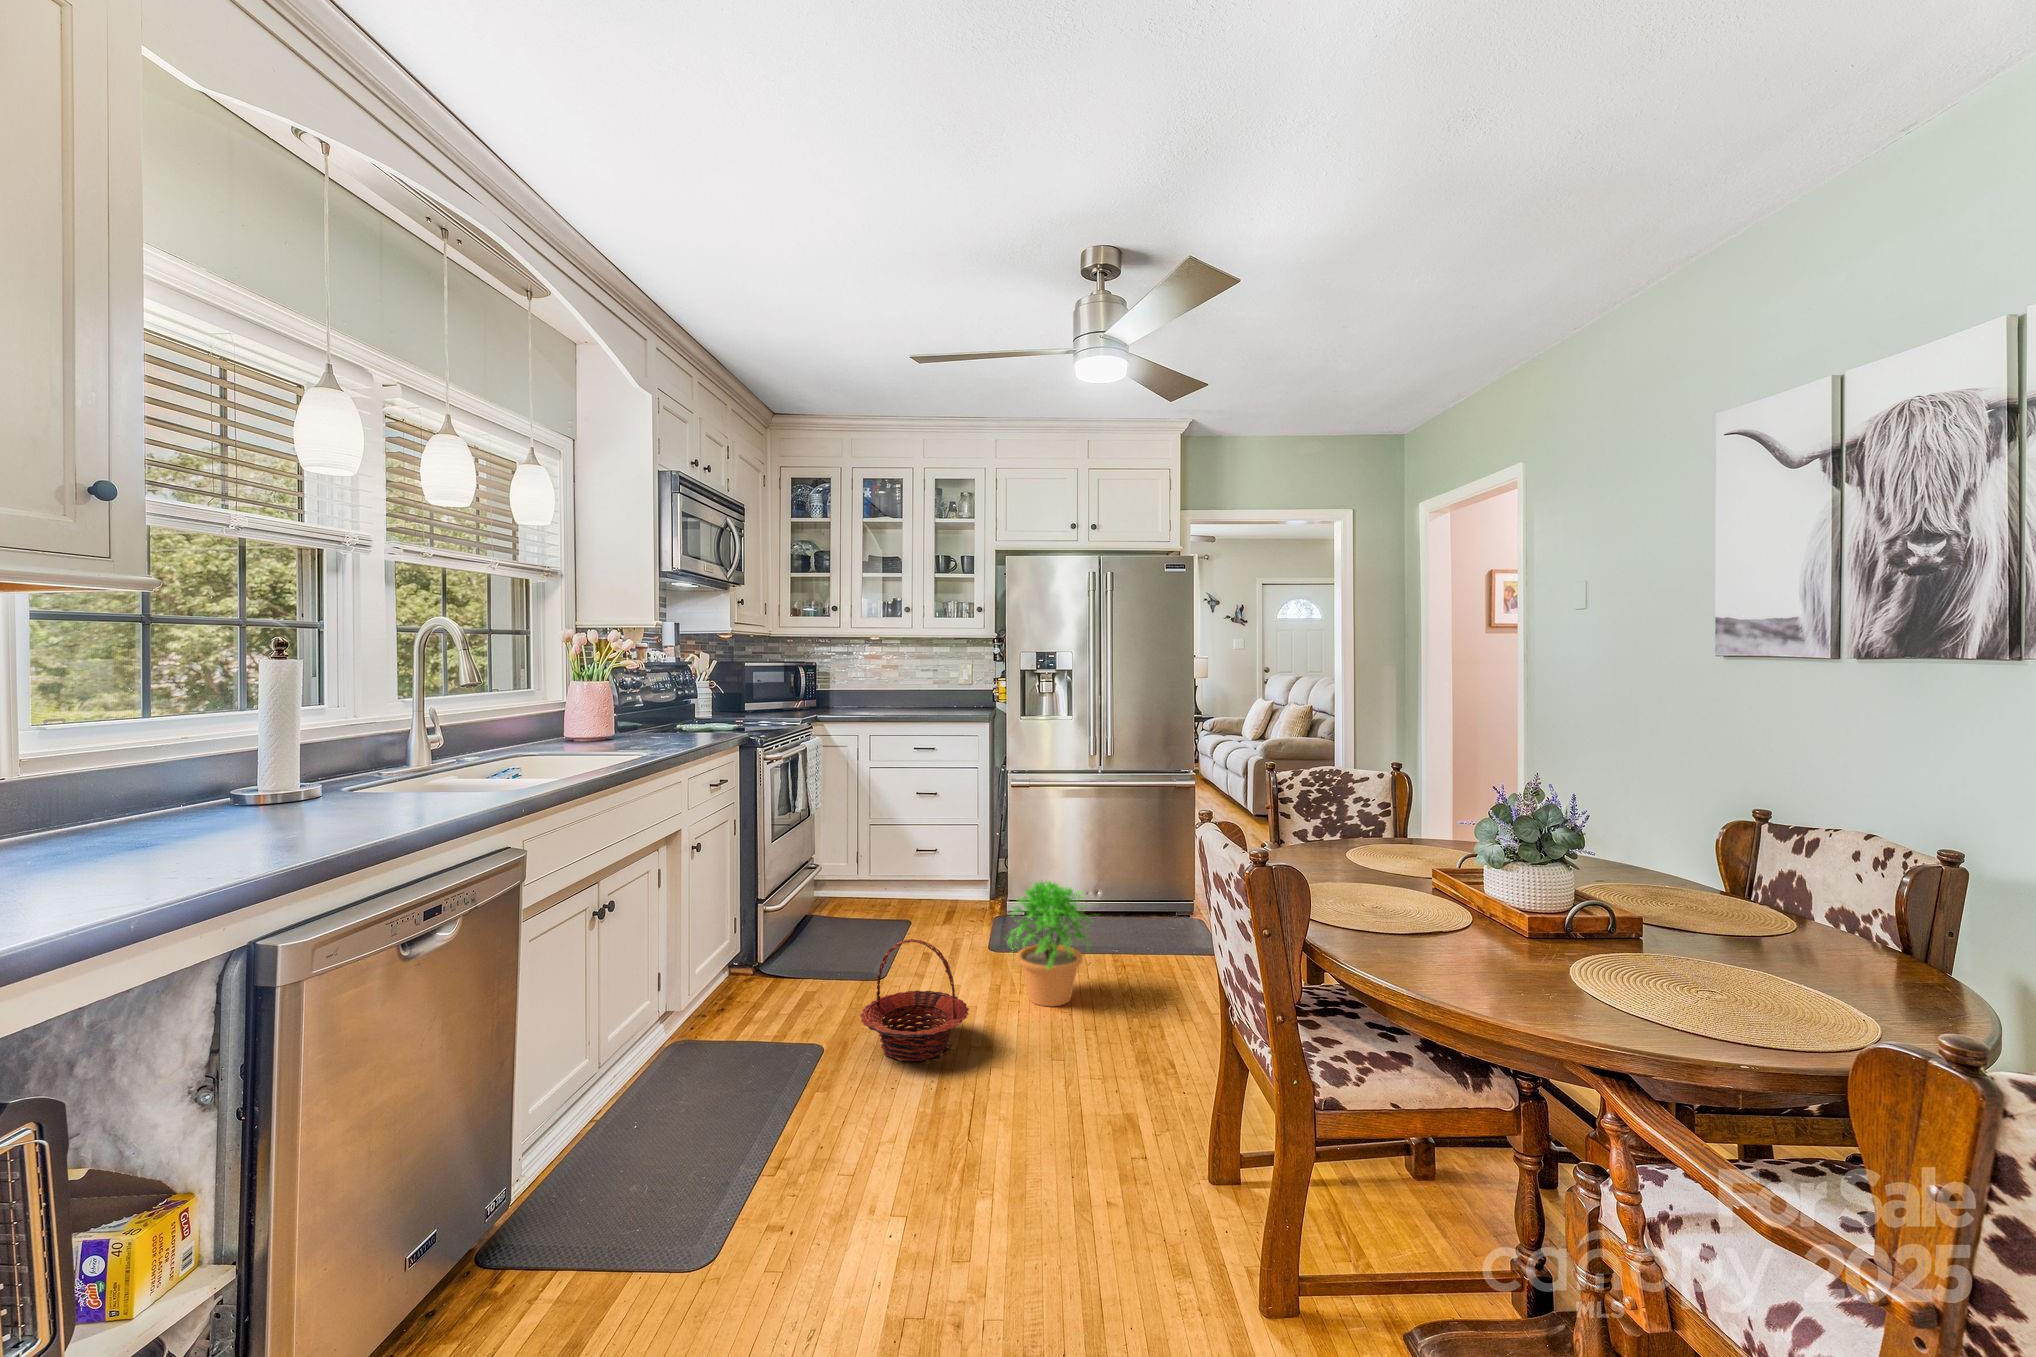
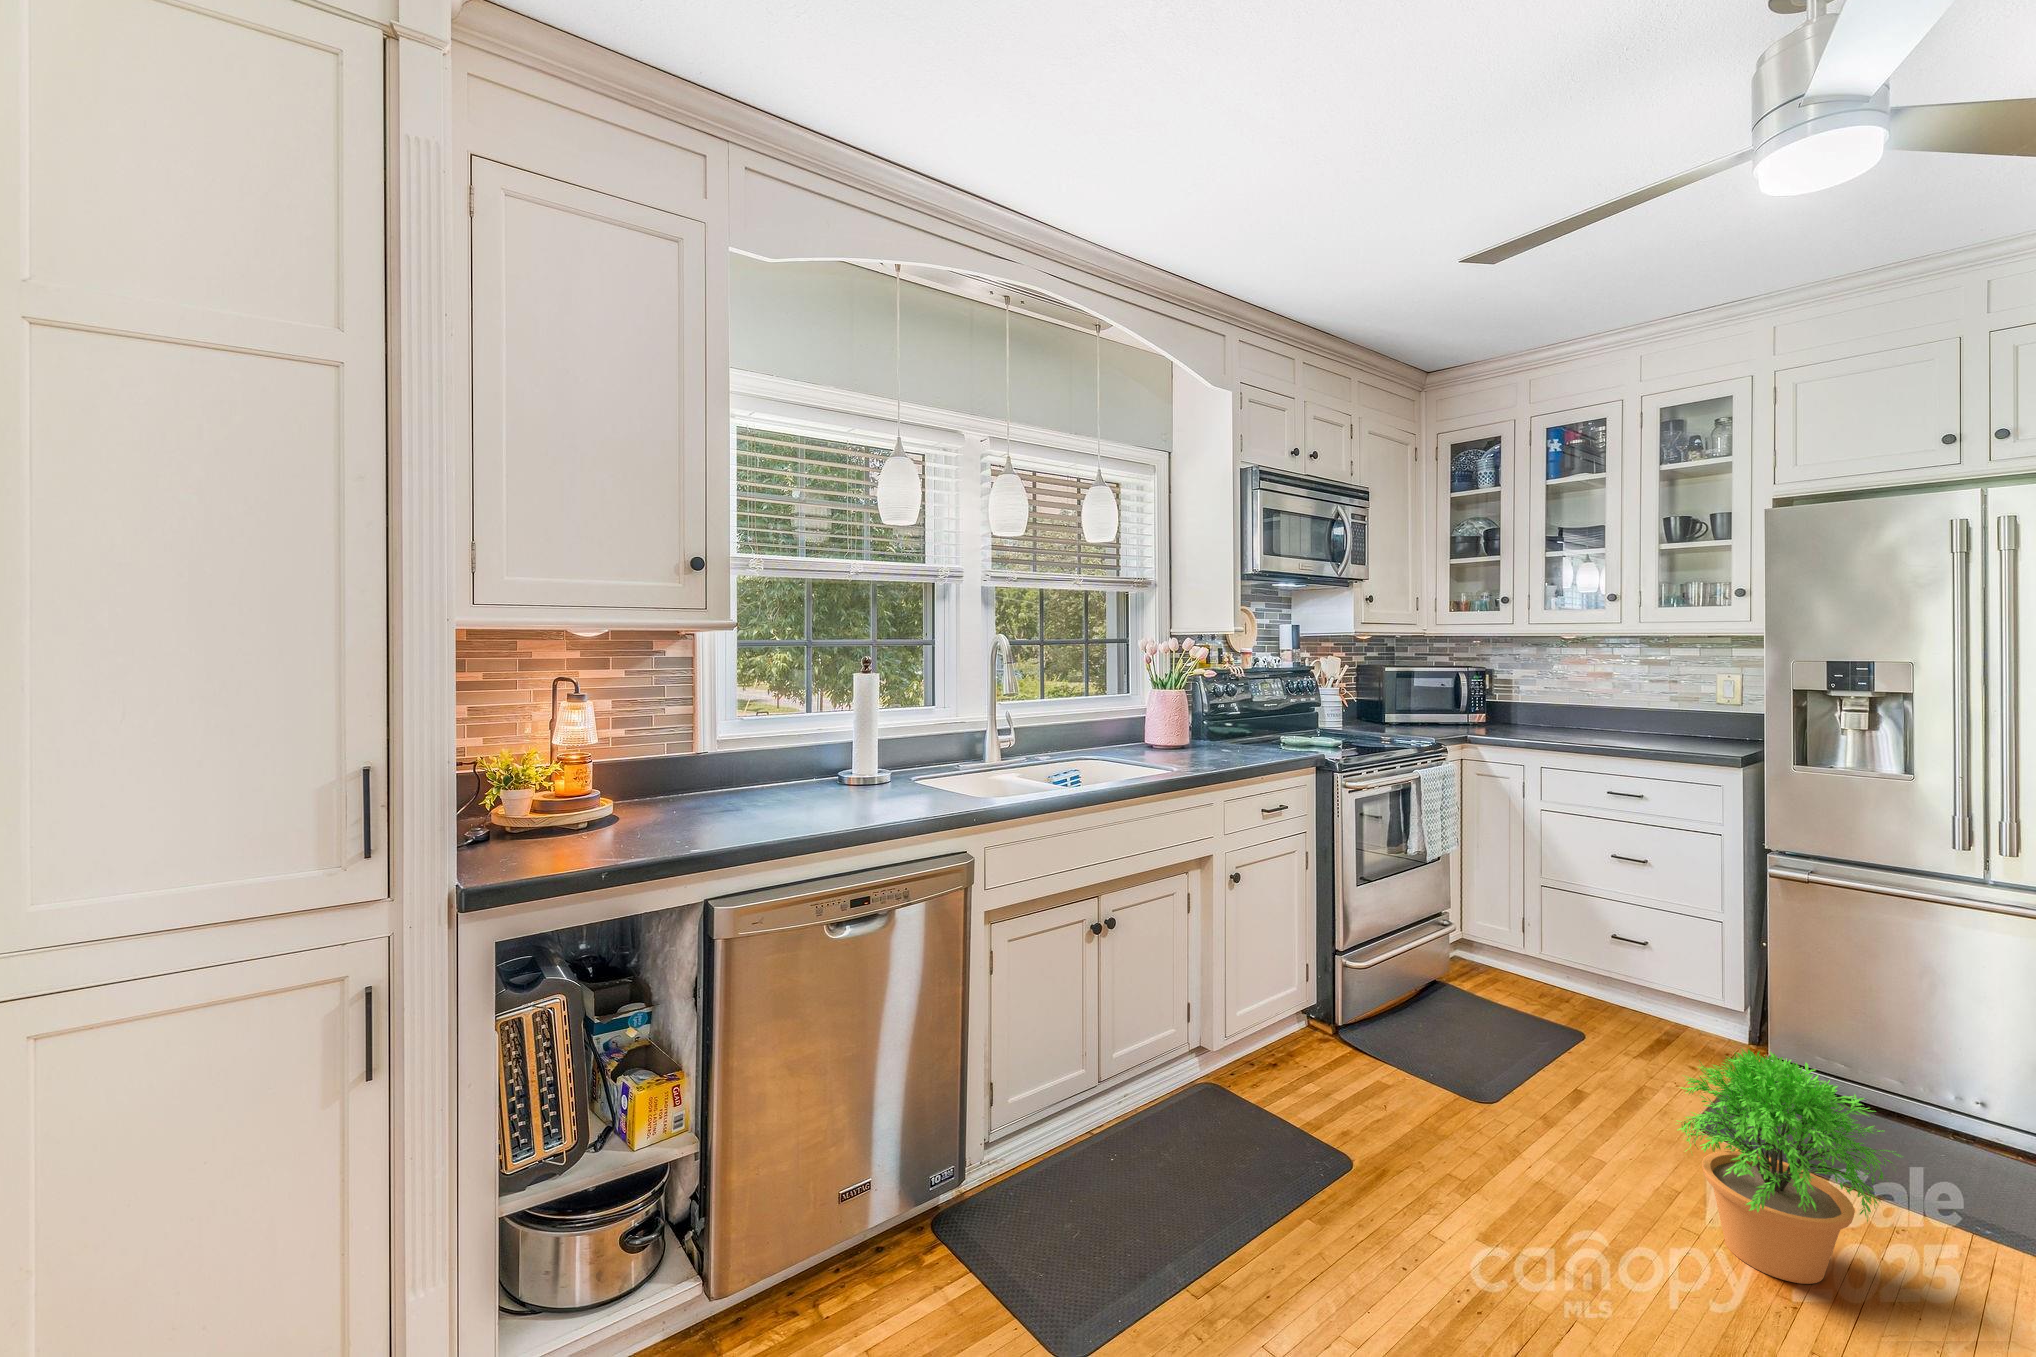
basket: present [860,939,969,1061] -> none [1392,1069,1566,1256]

